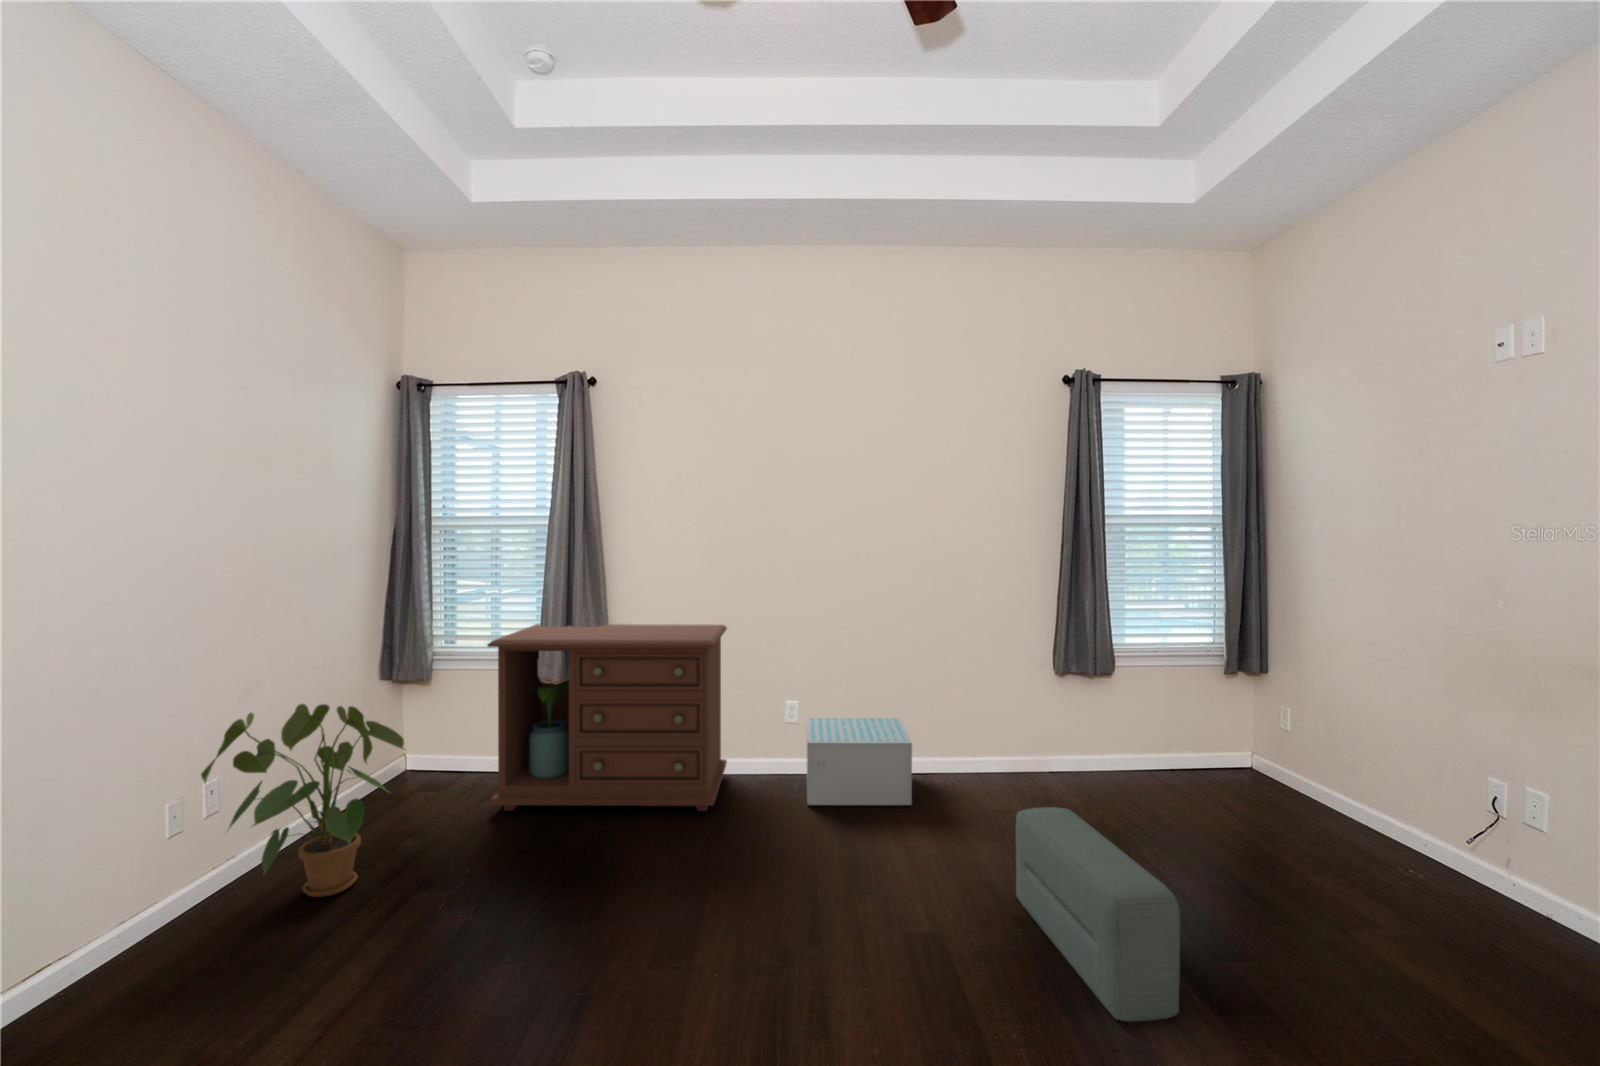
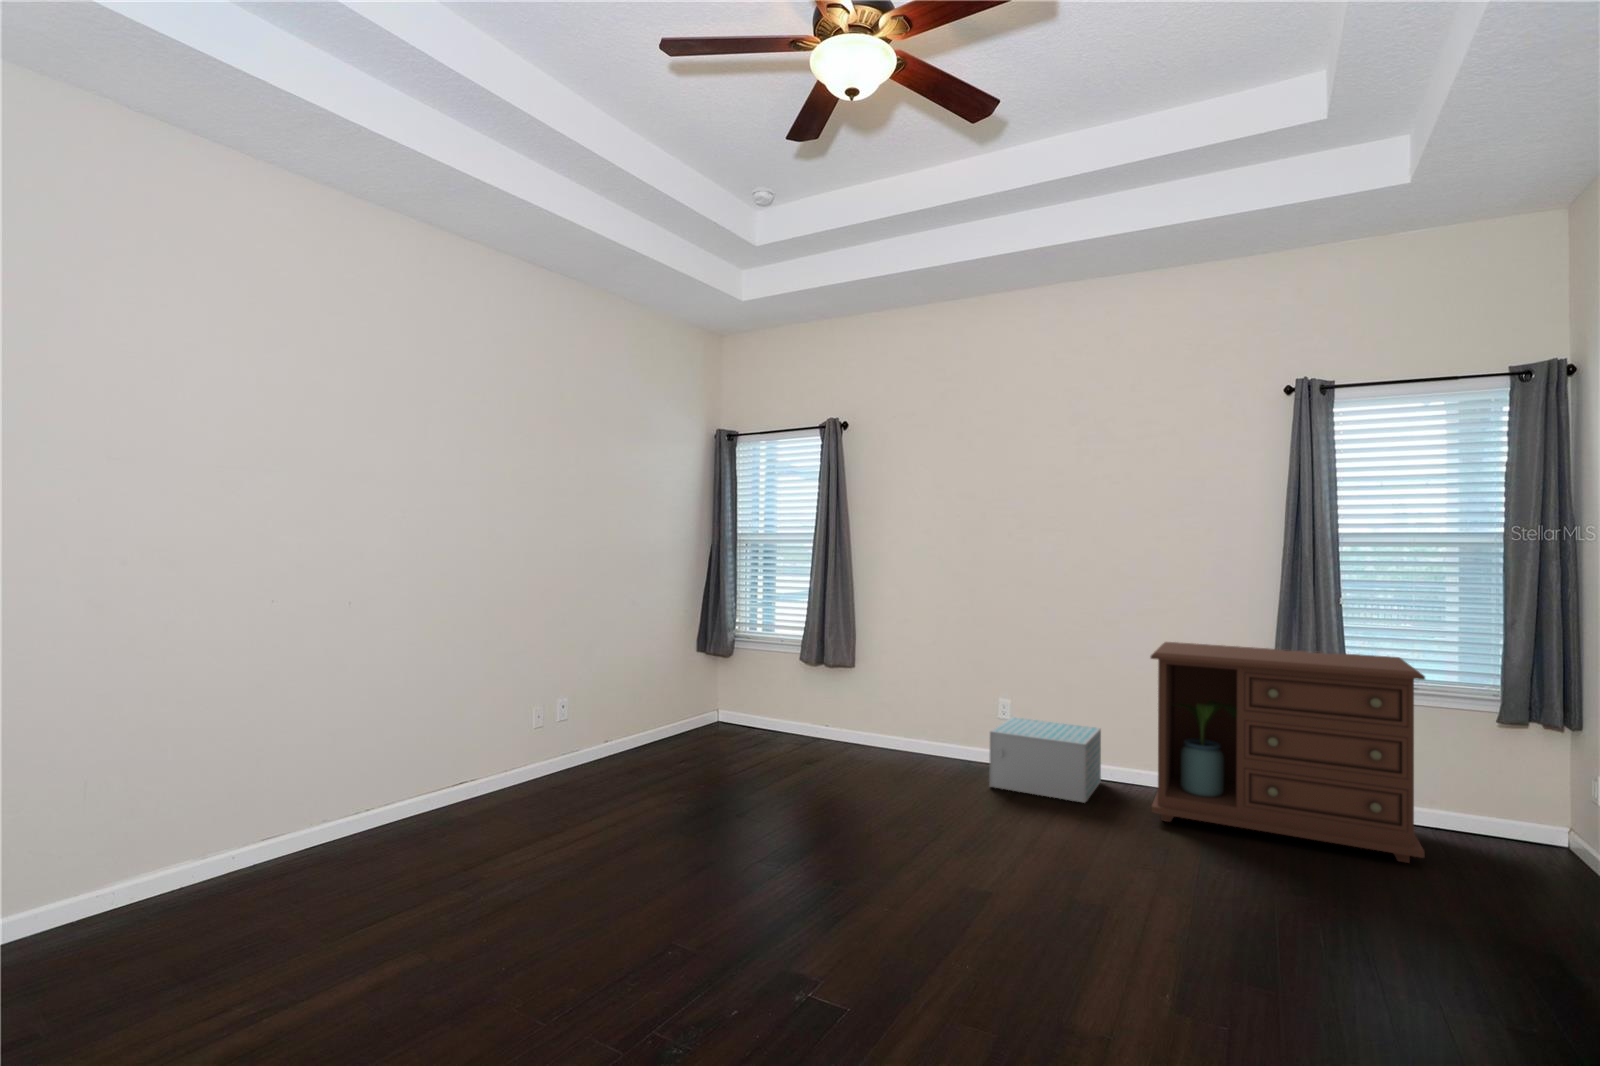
dresser: present [487,624,727,811] -> present [1150,642,1425,863]
house plant: present [201,704,405,897] -> none [589,654,702,774]
pouf: present [1016,807,1180,1022] -> none [1099,793,1165,954]

